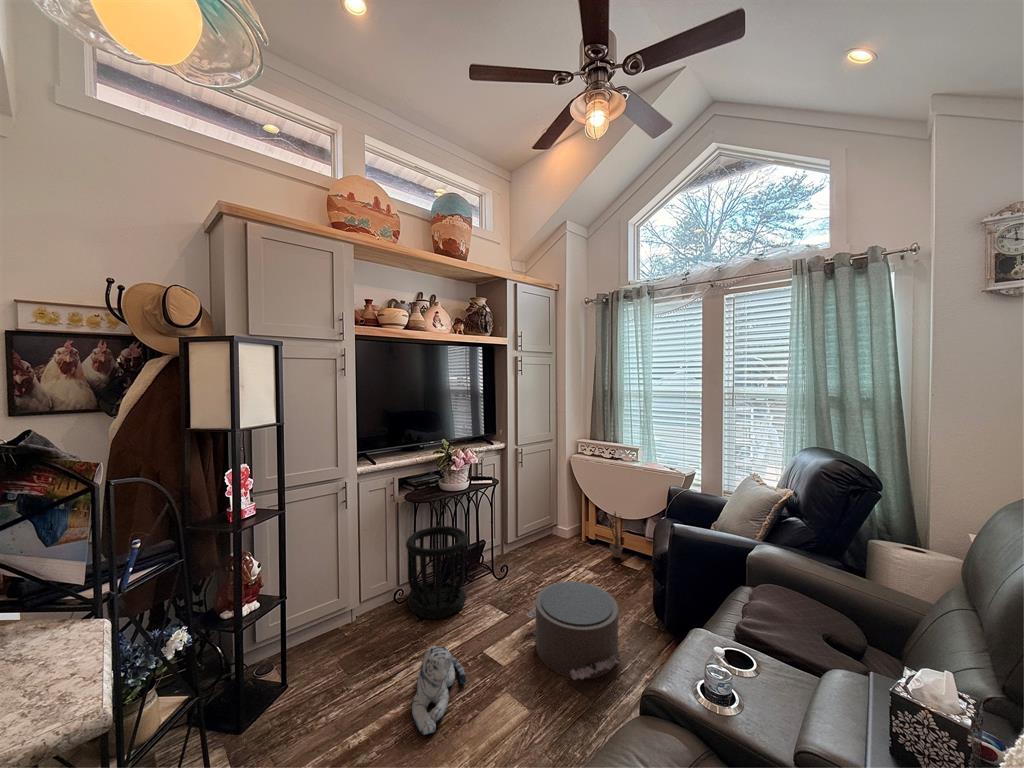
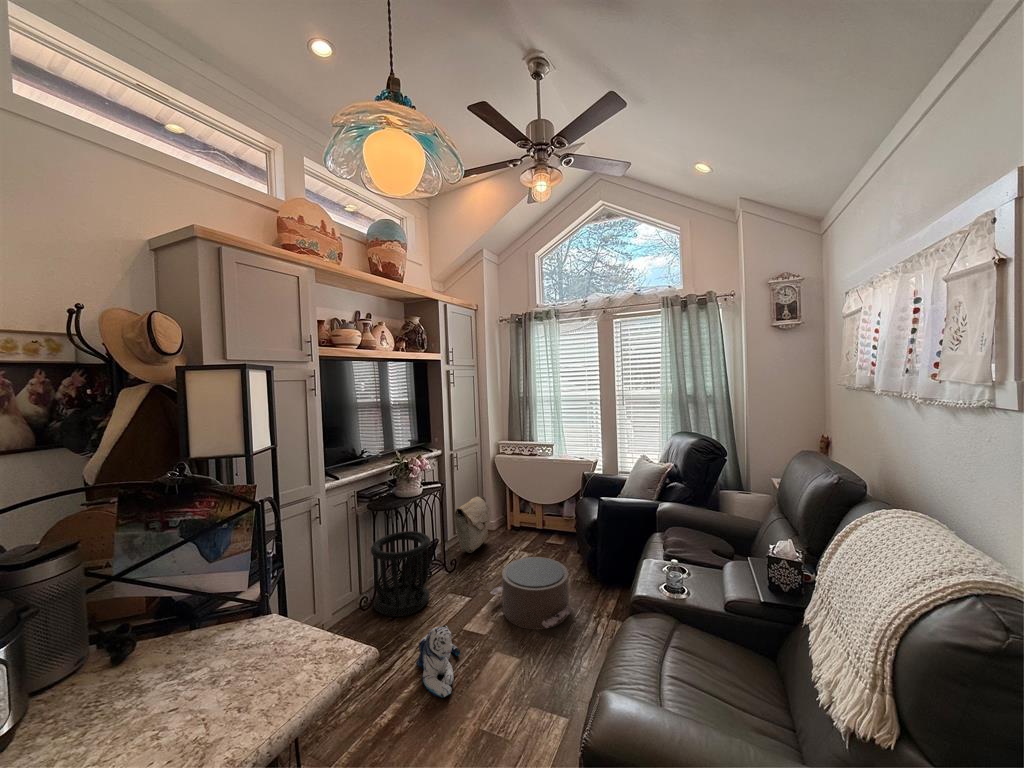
bag: none [512,498,557,560] -> present [454,496,490,553]
decorative plant: present [603,512,631,558] -> none [526,499,553,538]

